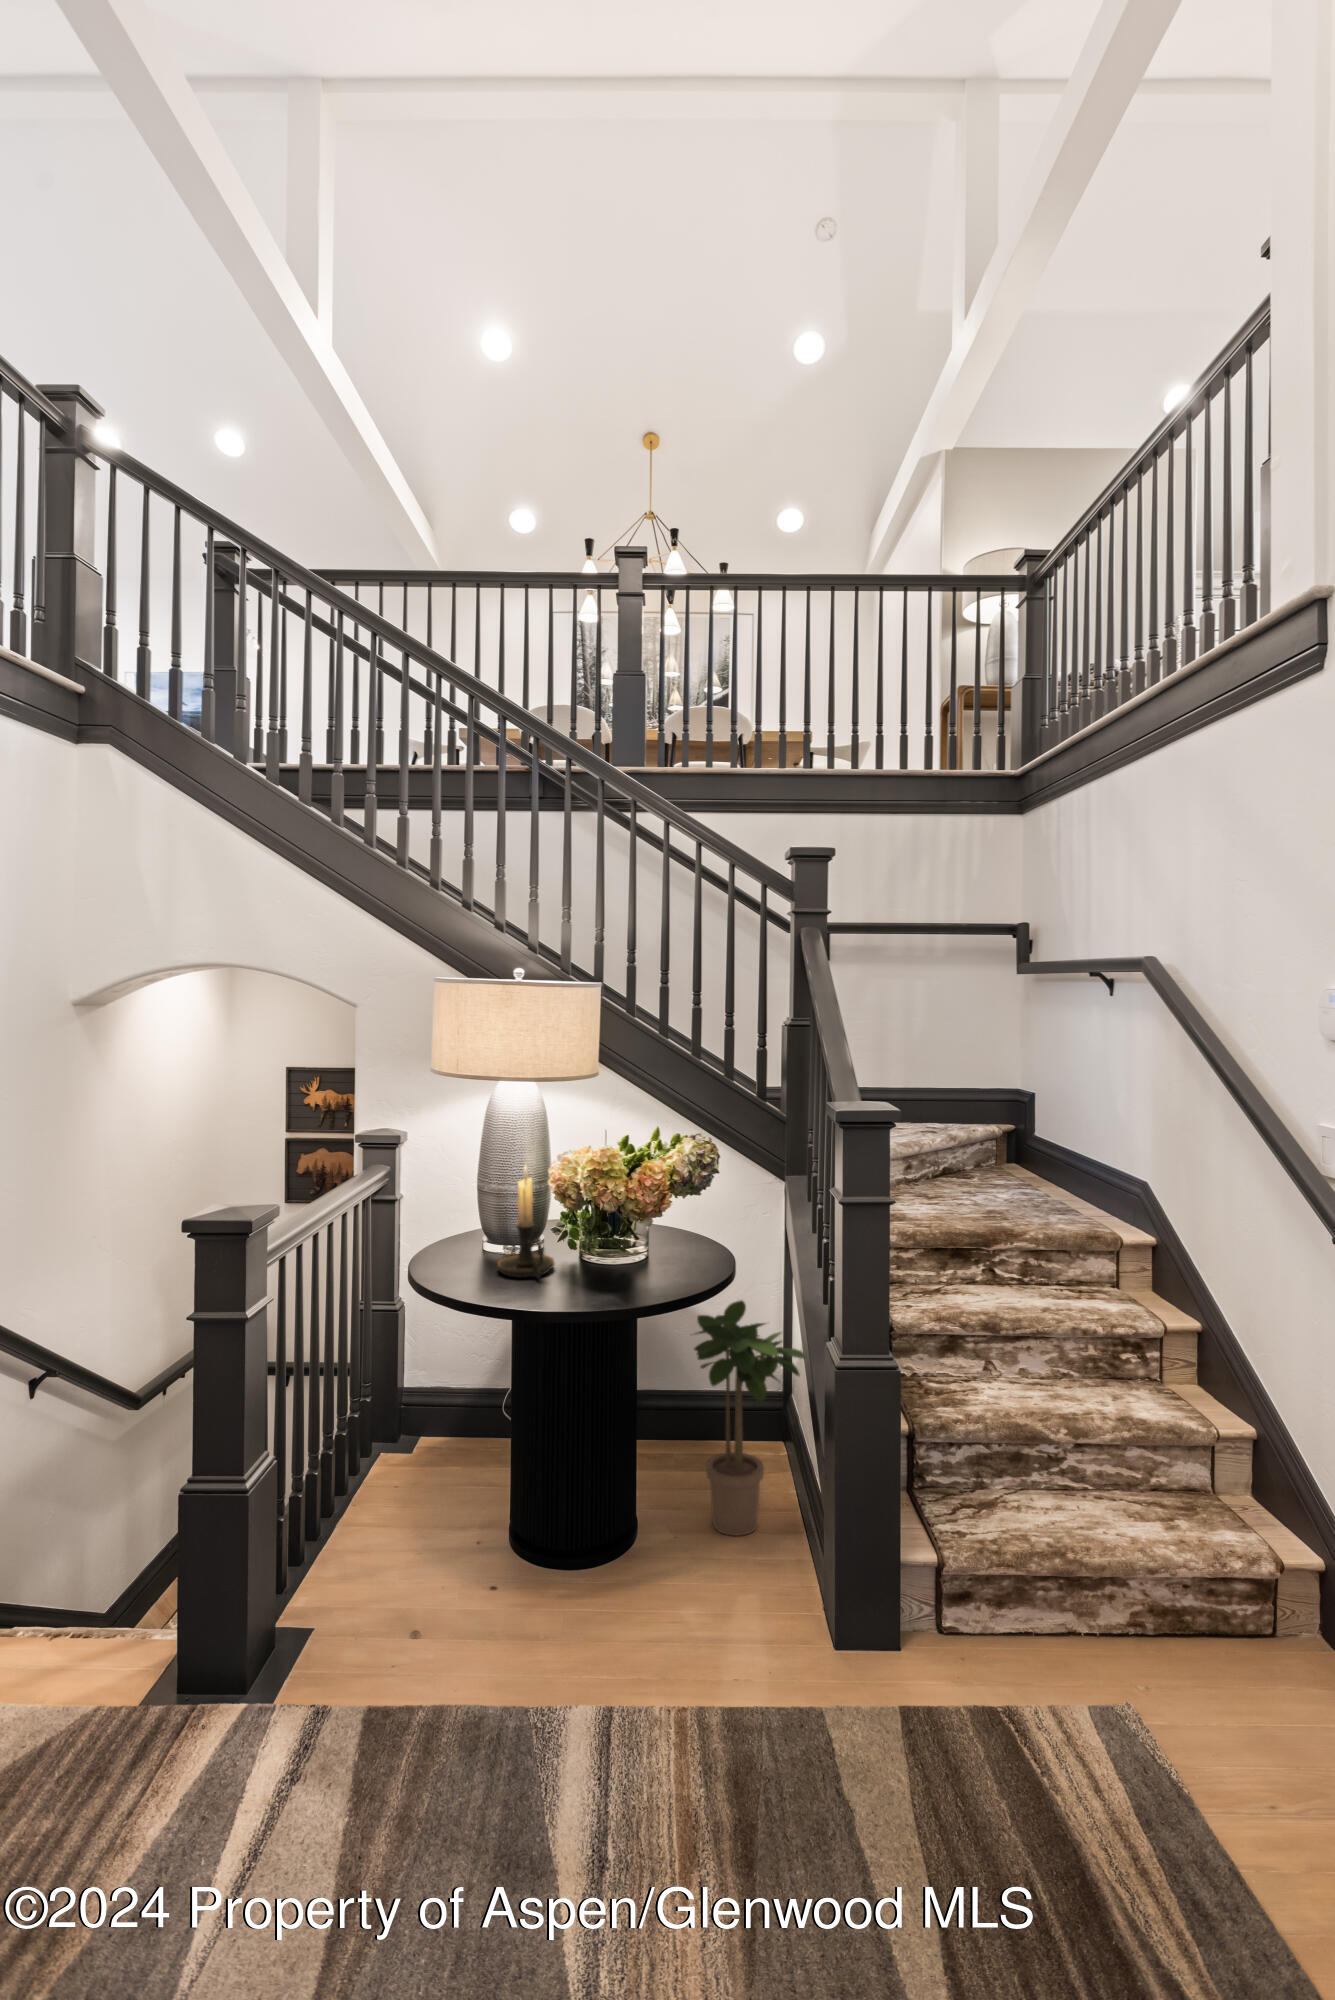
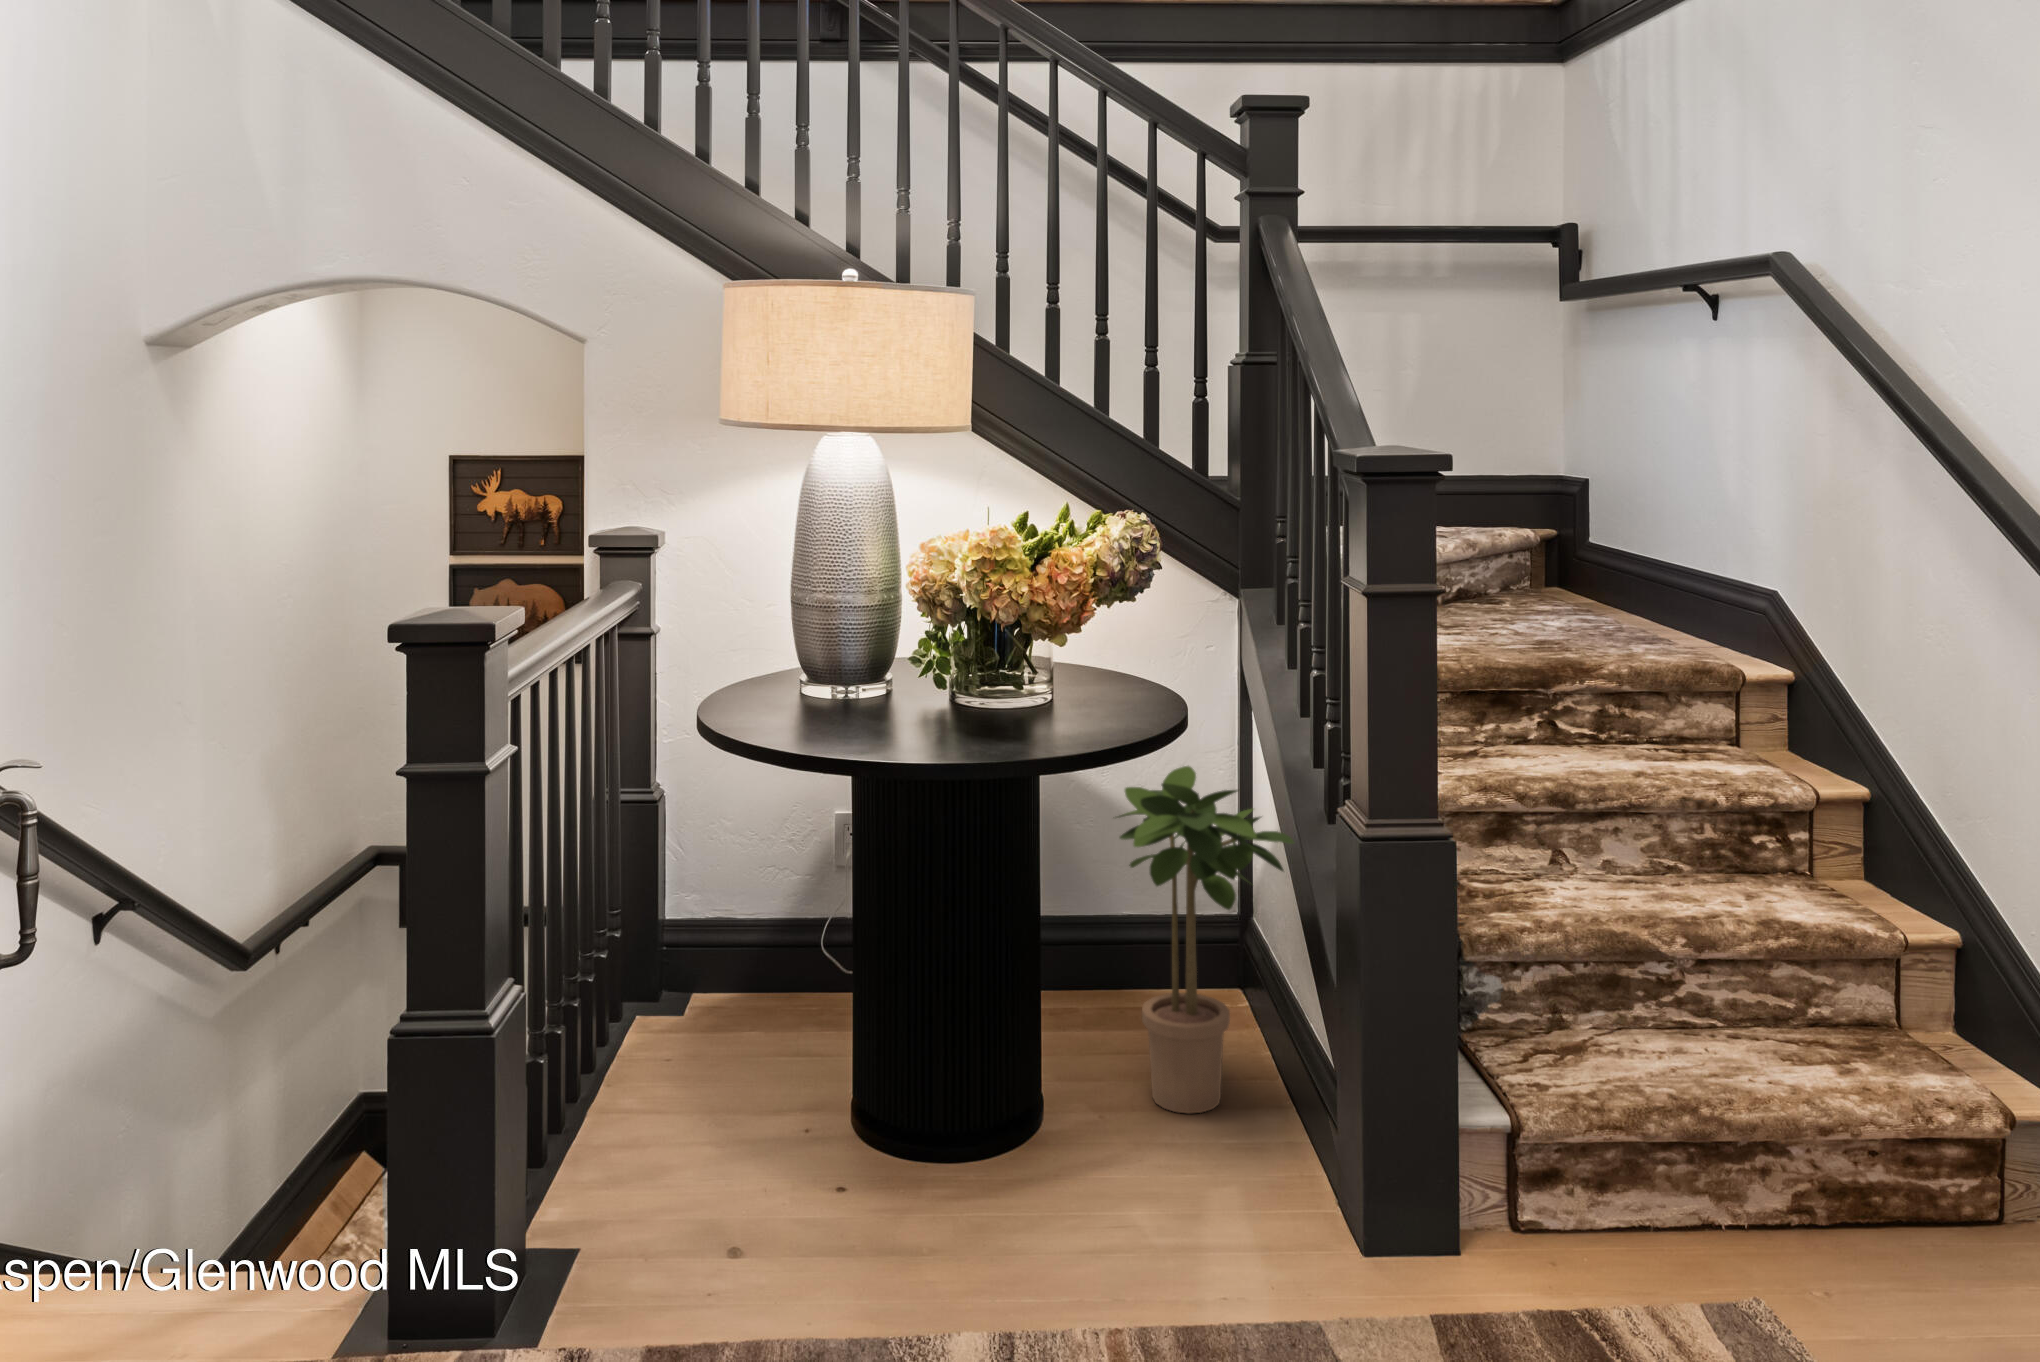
candle holder: present [497,1166,555,1278] -> none [832,555,918,726]

